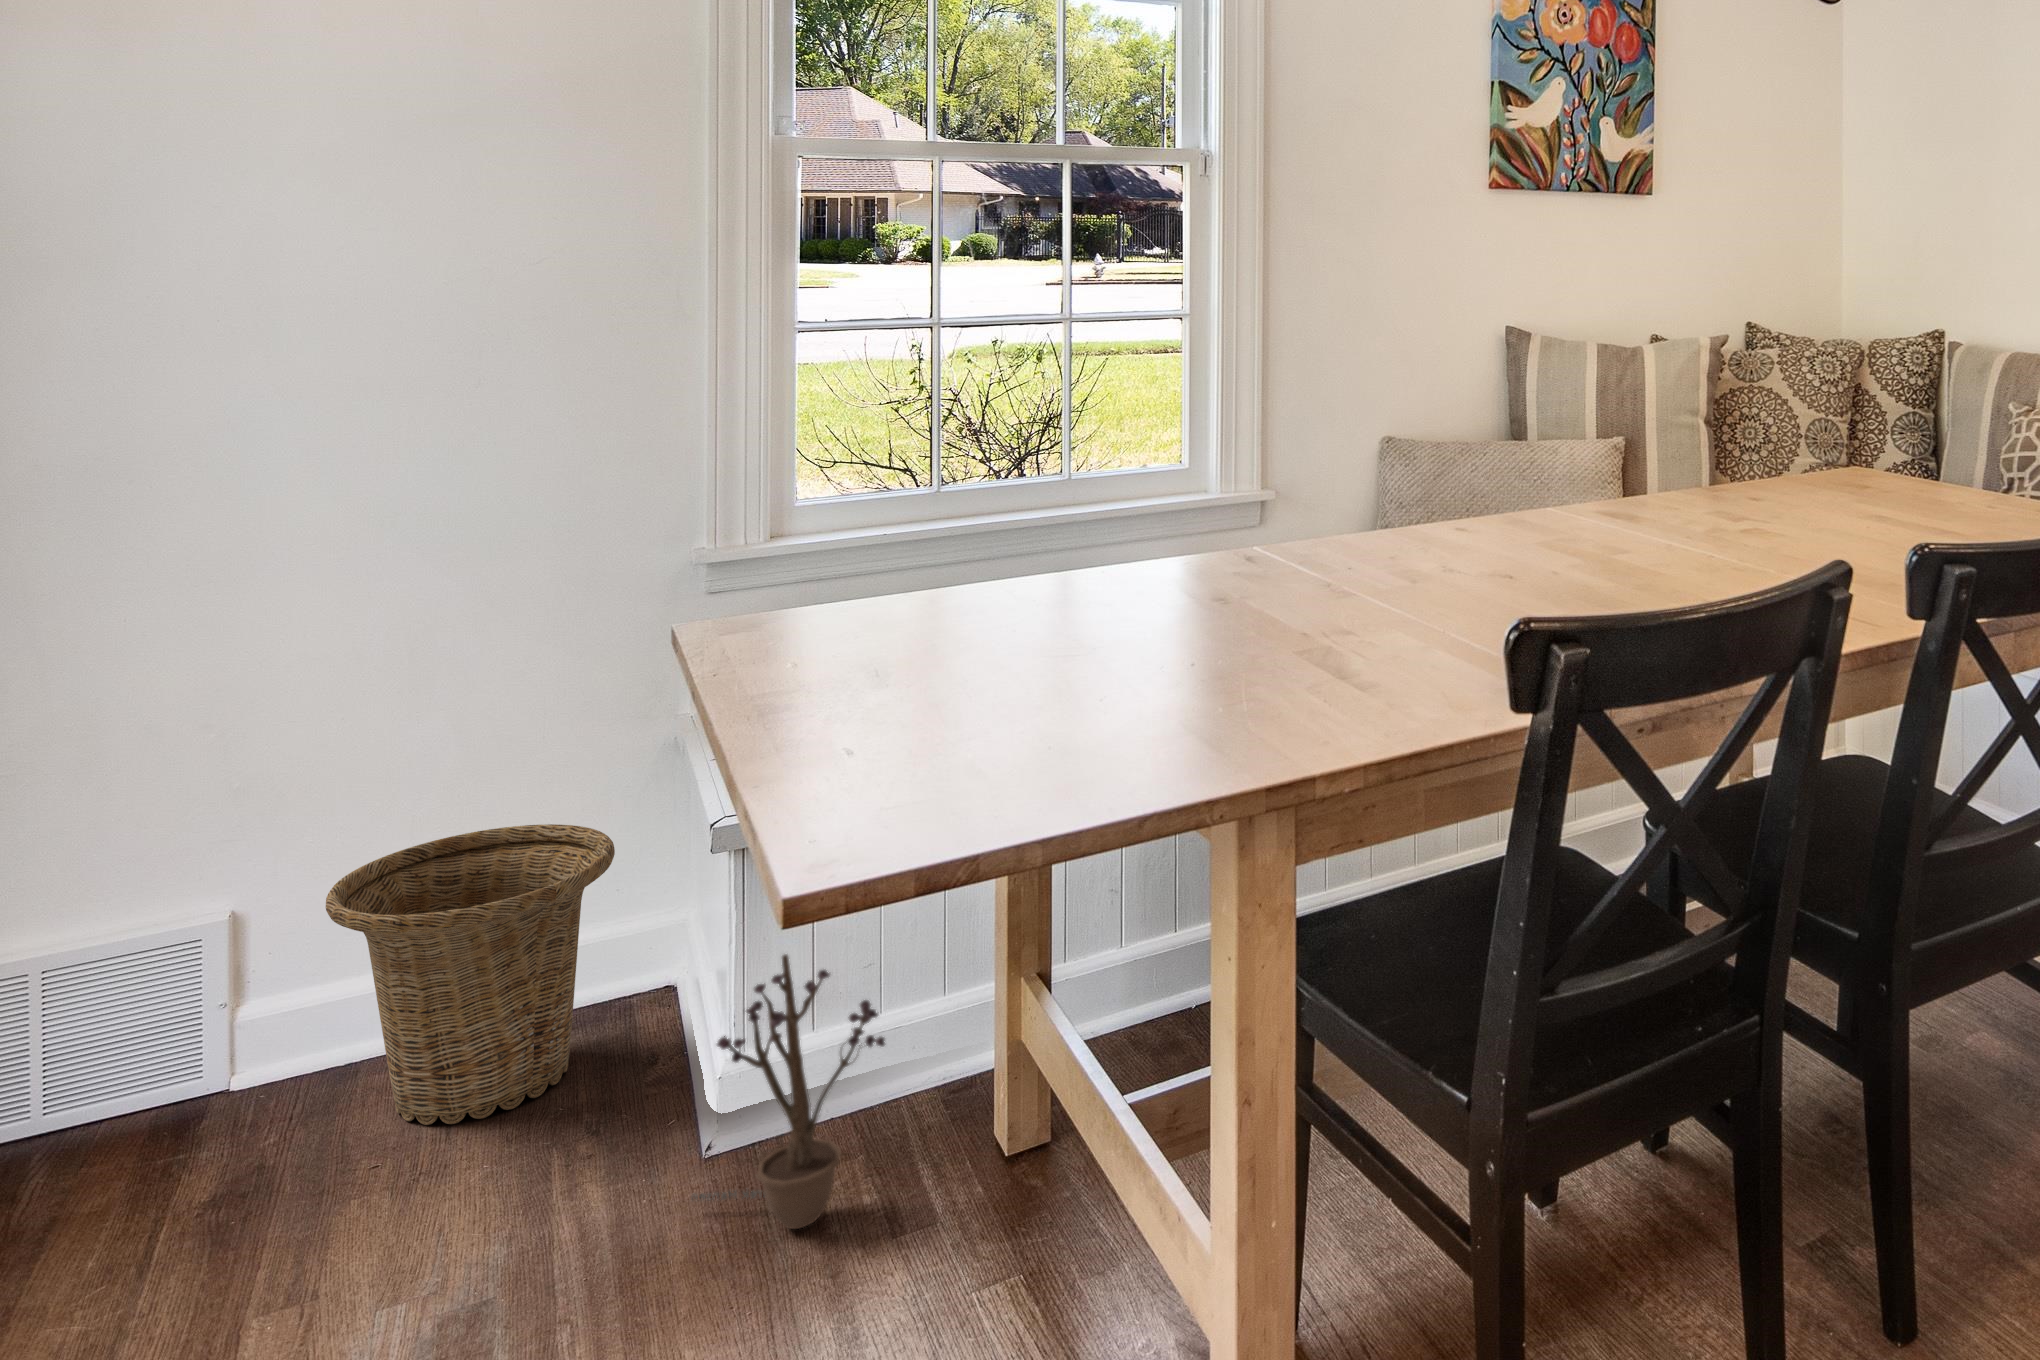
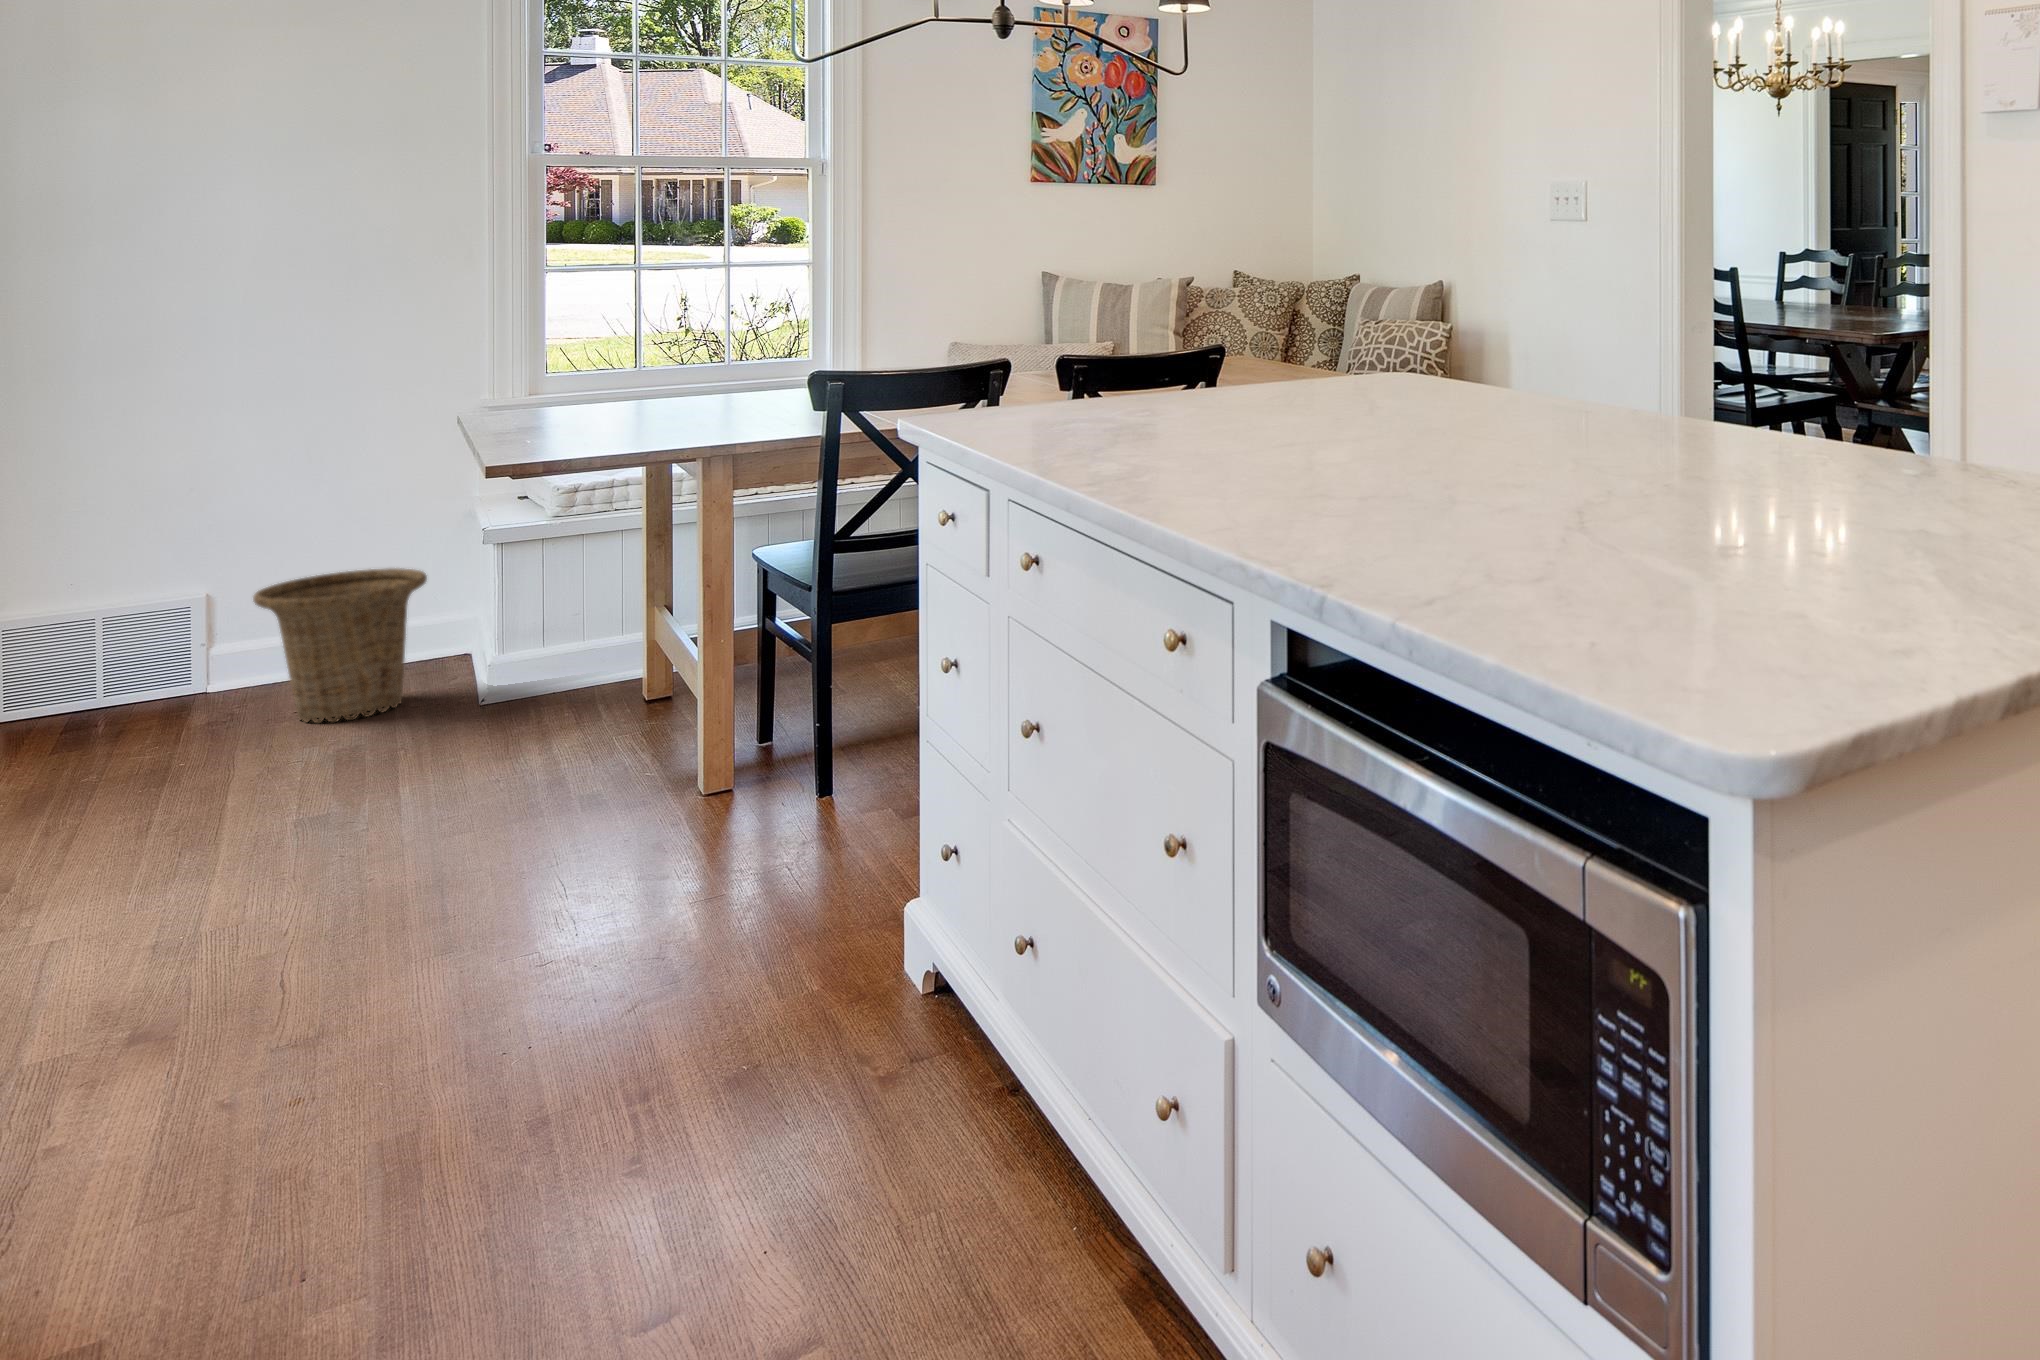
decorative plant: present [692,954,885,1229] -> none [474,600,581,745]

